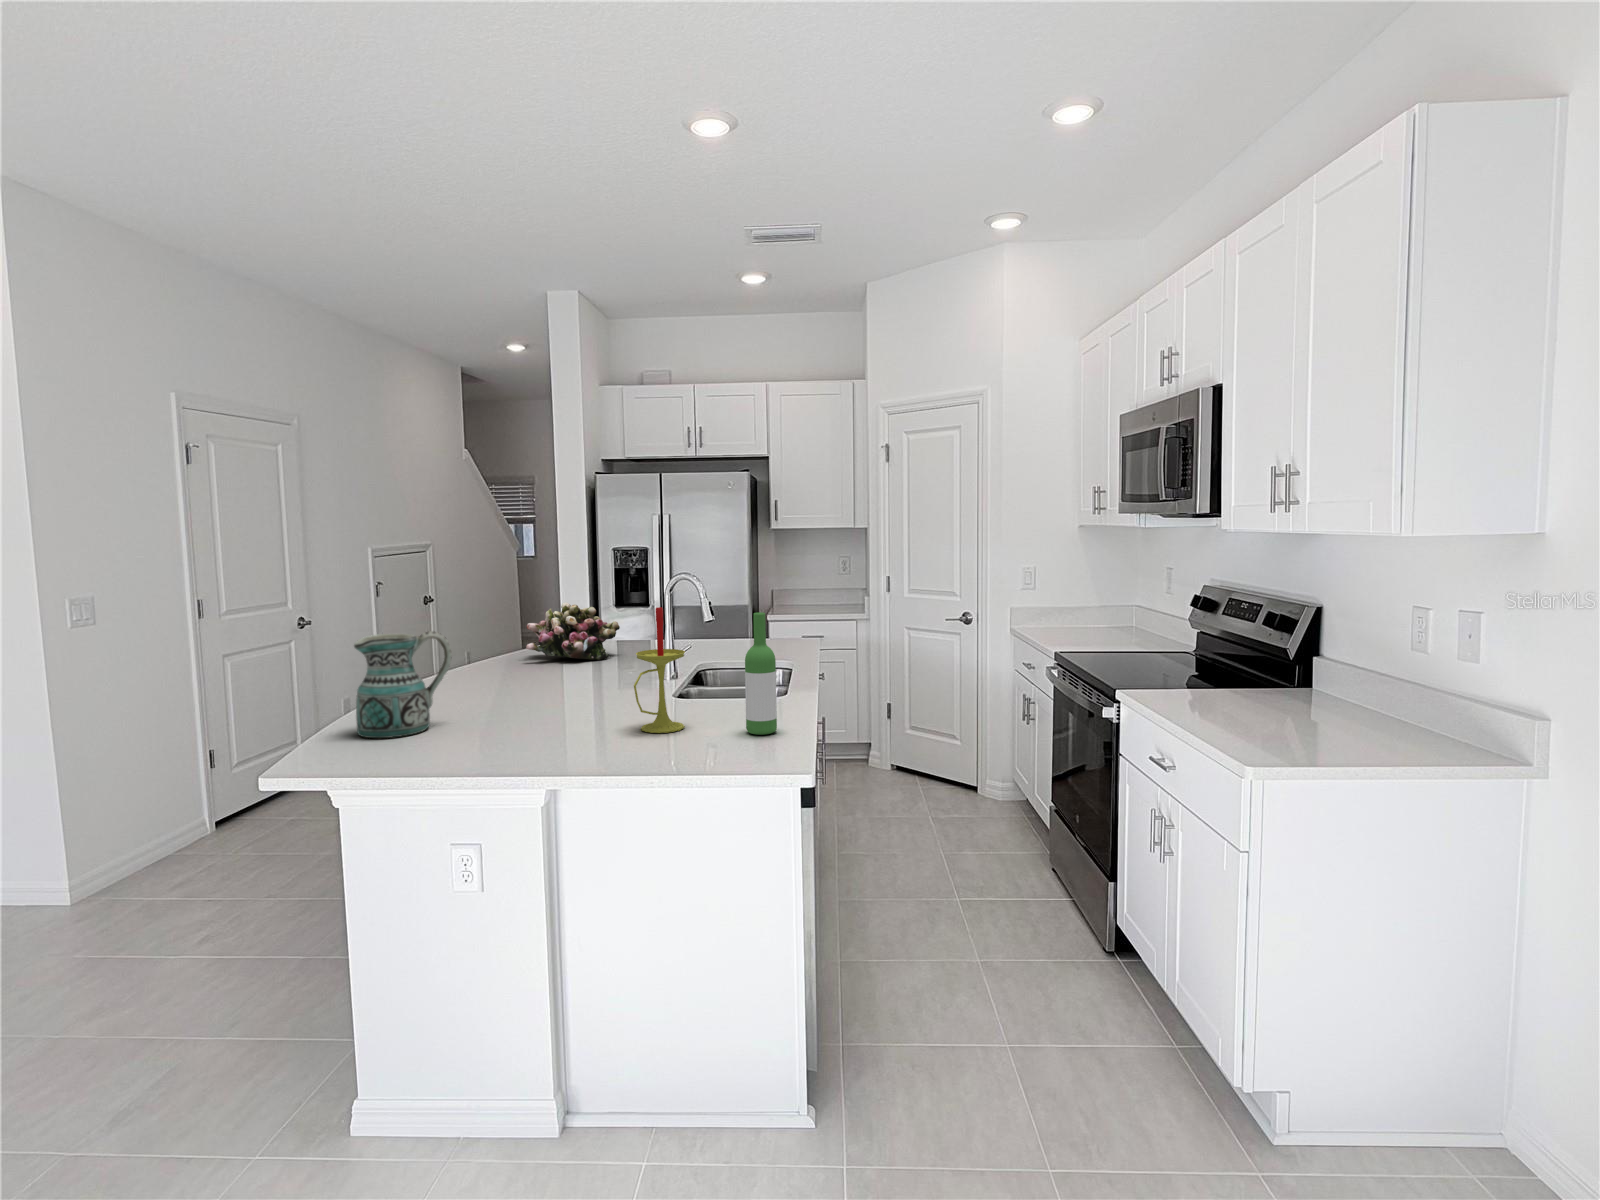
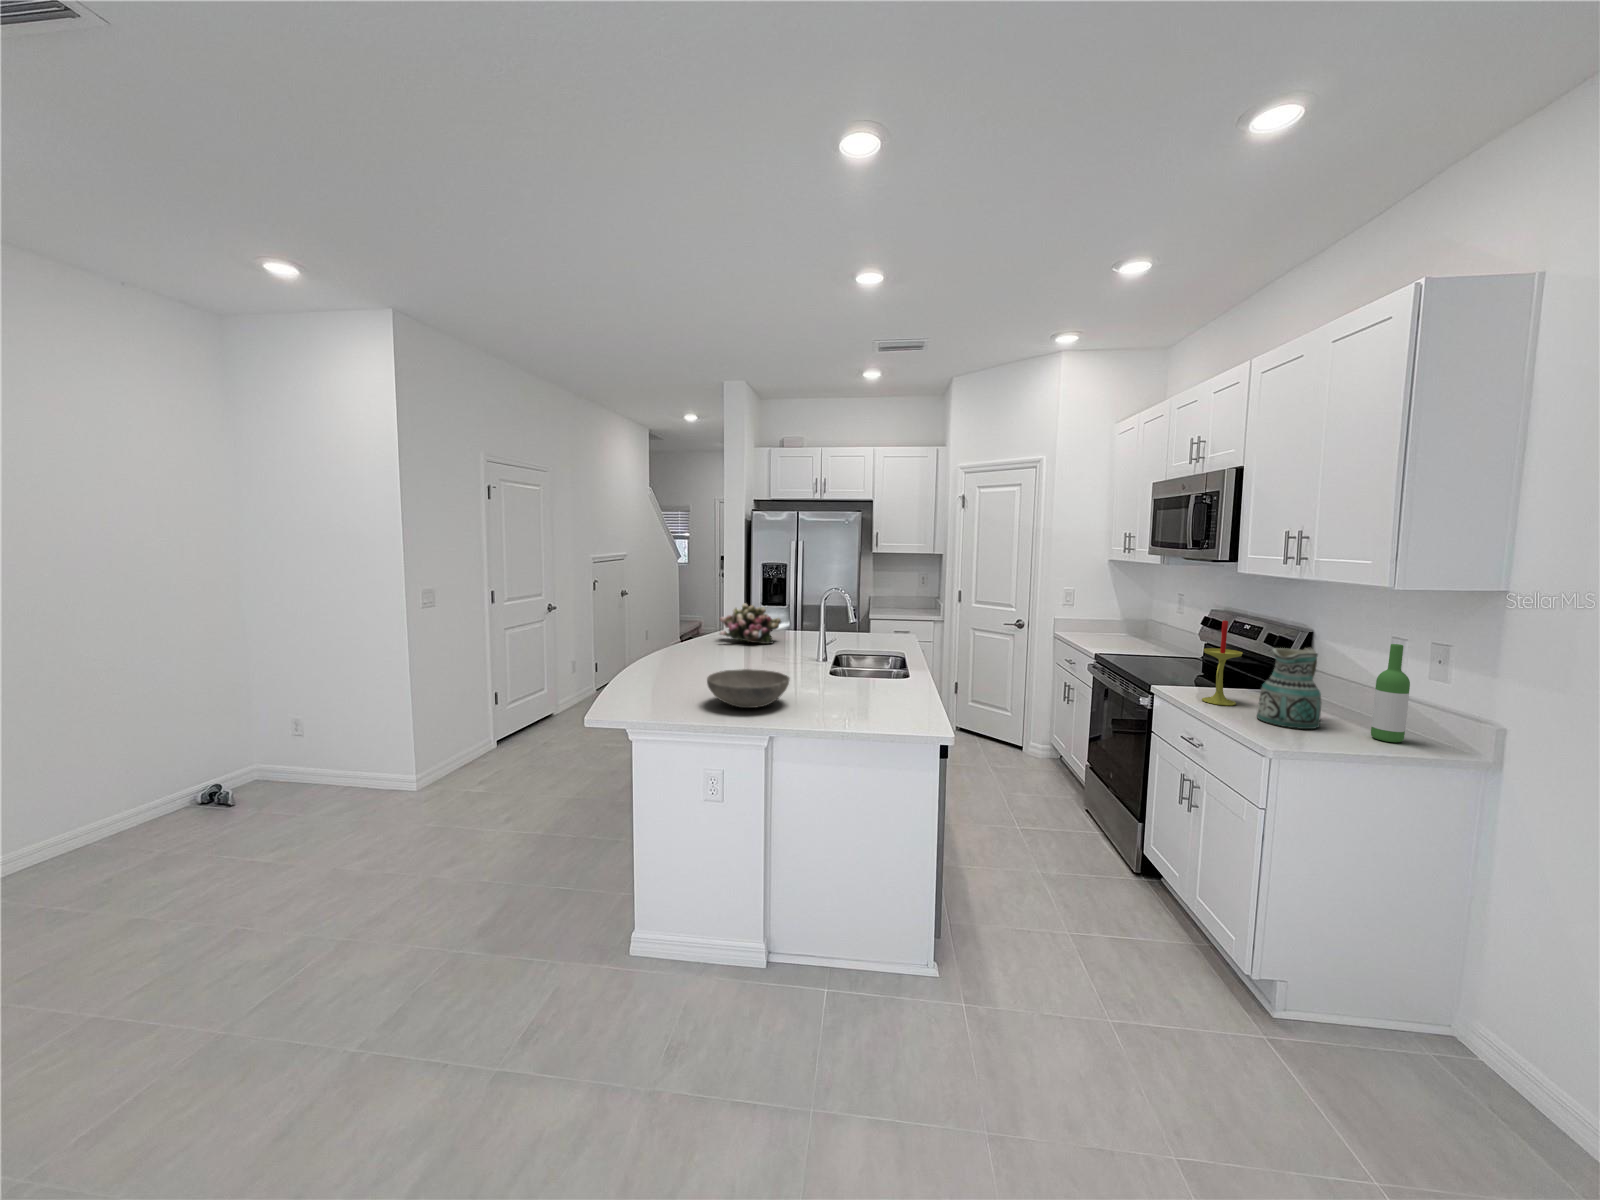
candle: present [634,607,685,733] -> present [1202,621,1242,706]
wine bottle: present [745,613,777,735] -> present [1371,644,1410,742]
ceramic pitcher: present [354,631,451,738] -> present [1257,648,1321,729]
bowl: none [453,693,582,749] -> present [707,669,790,708]

